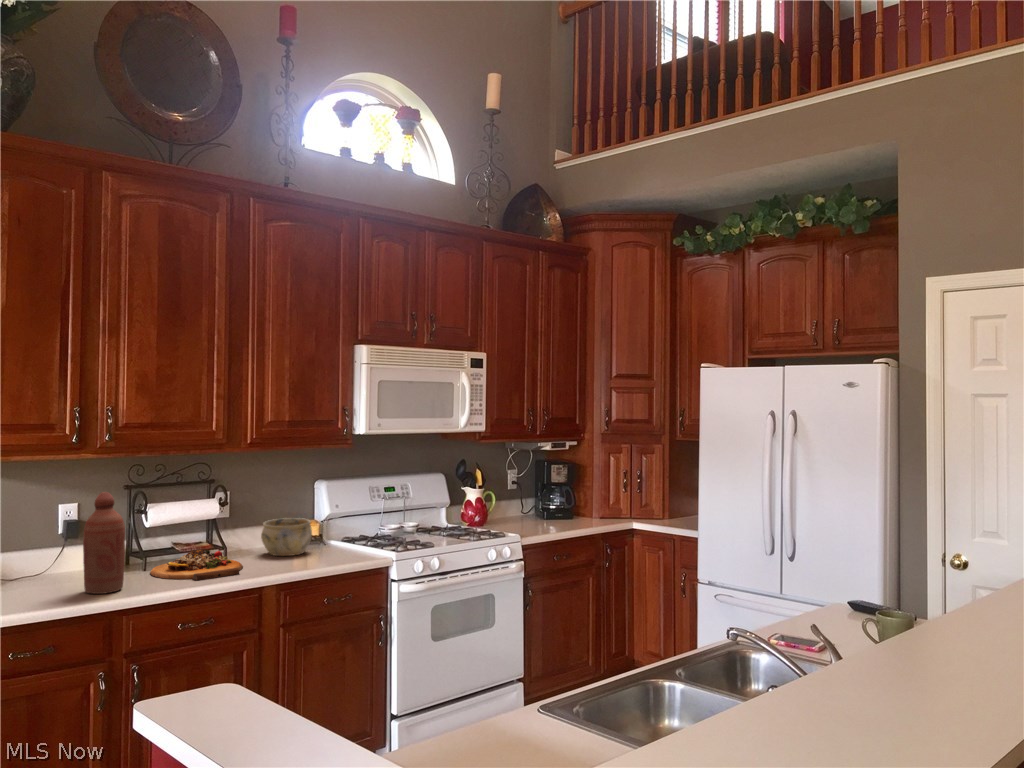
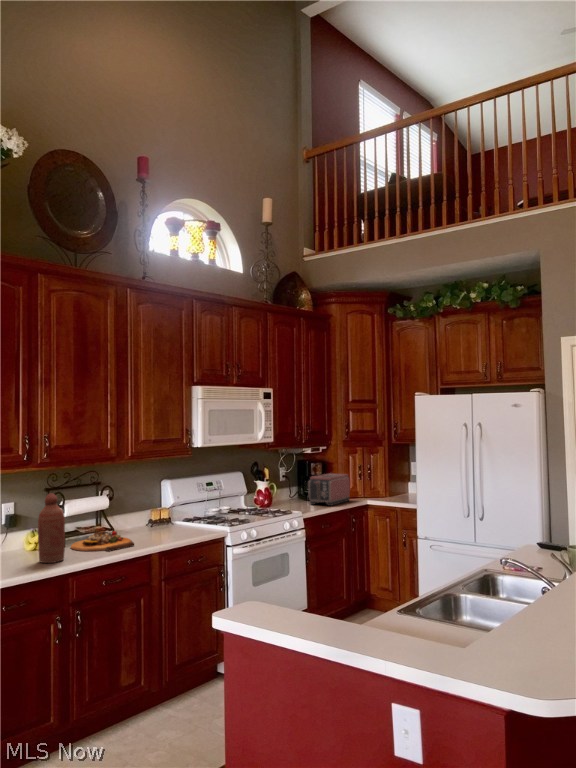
toaster: none [540,480,604,528] -> present [308,473,350,506]
ceramic bowl: present [261,518,312,556] -> none [135,507,169,533]

